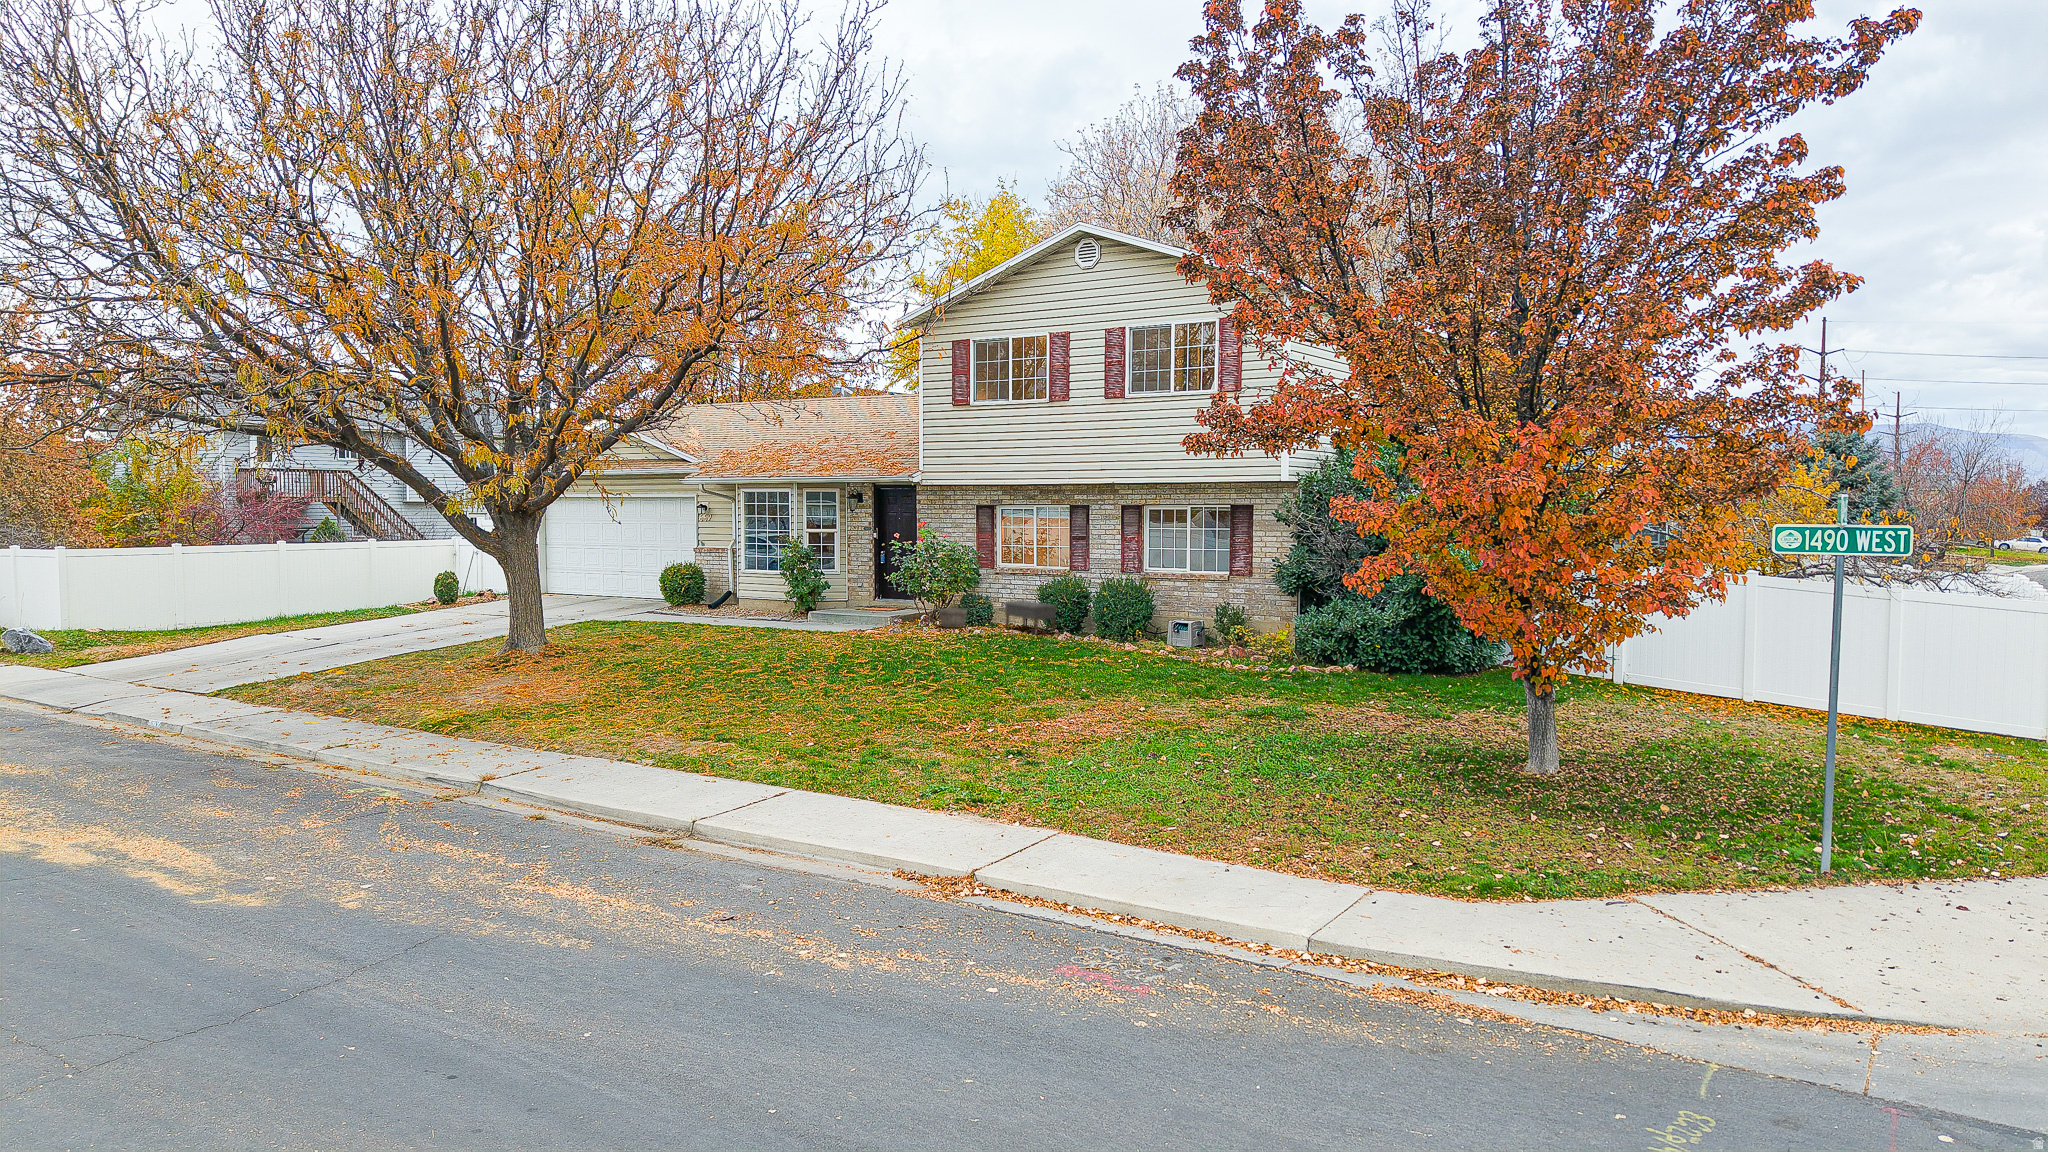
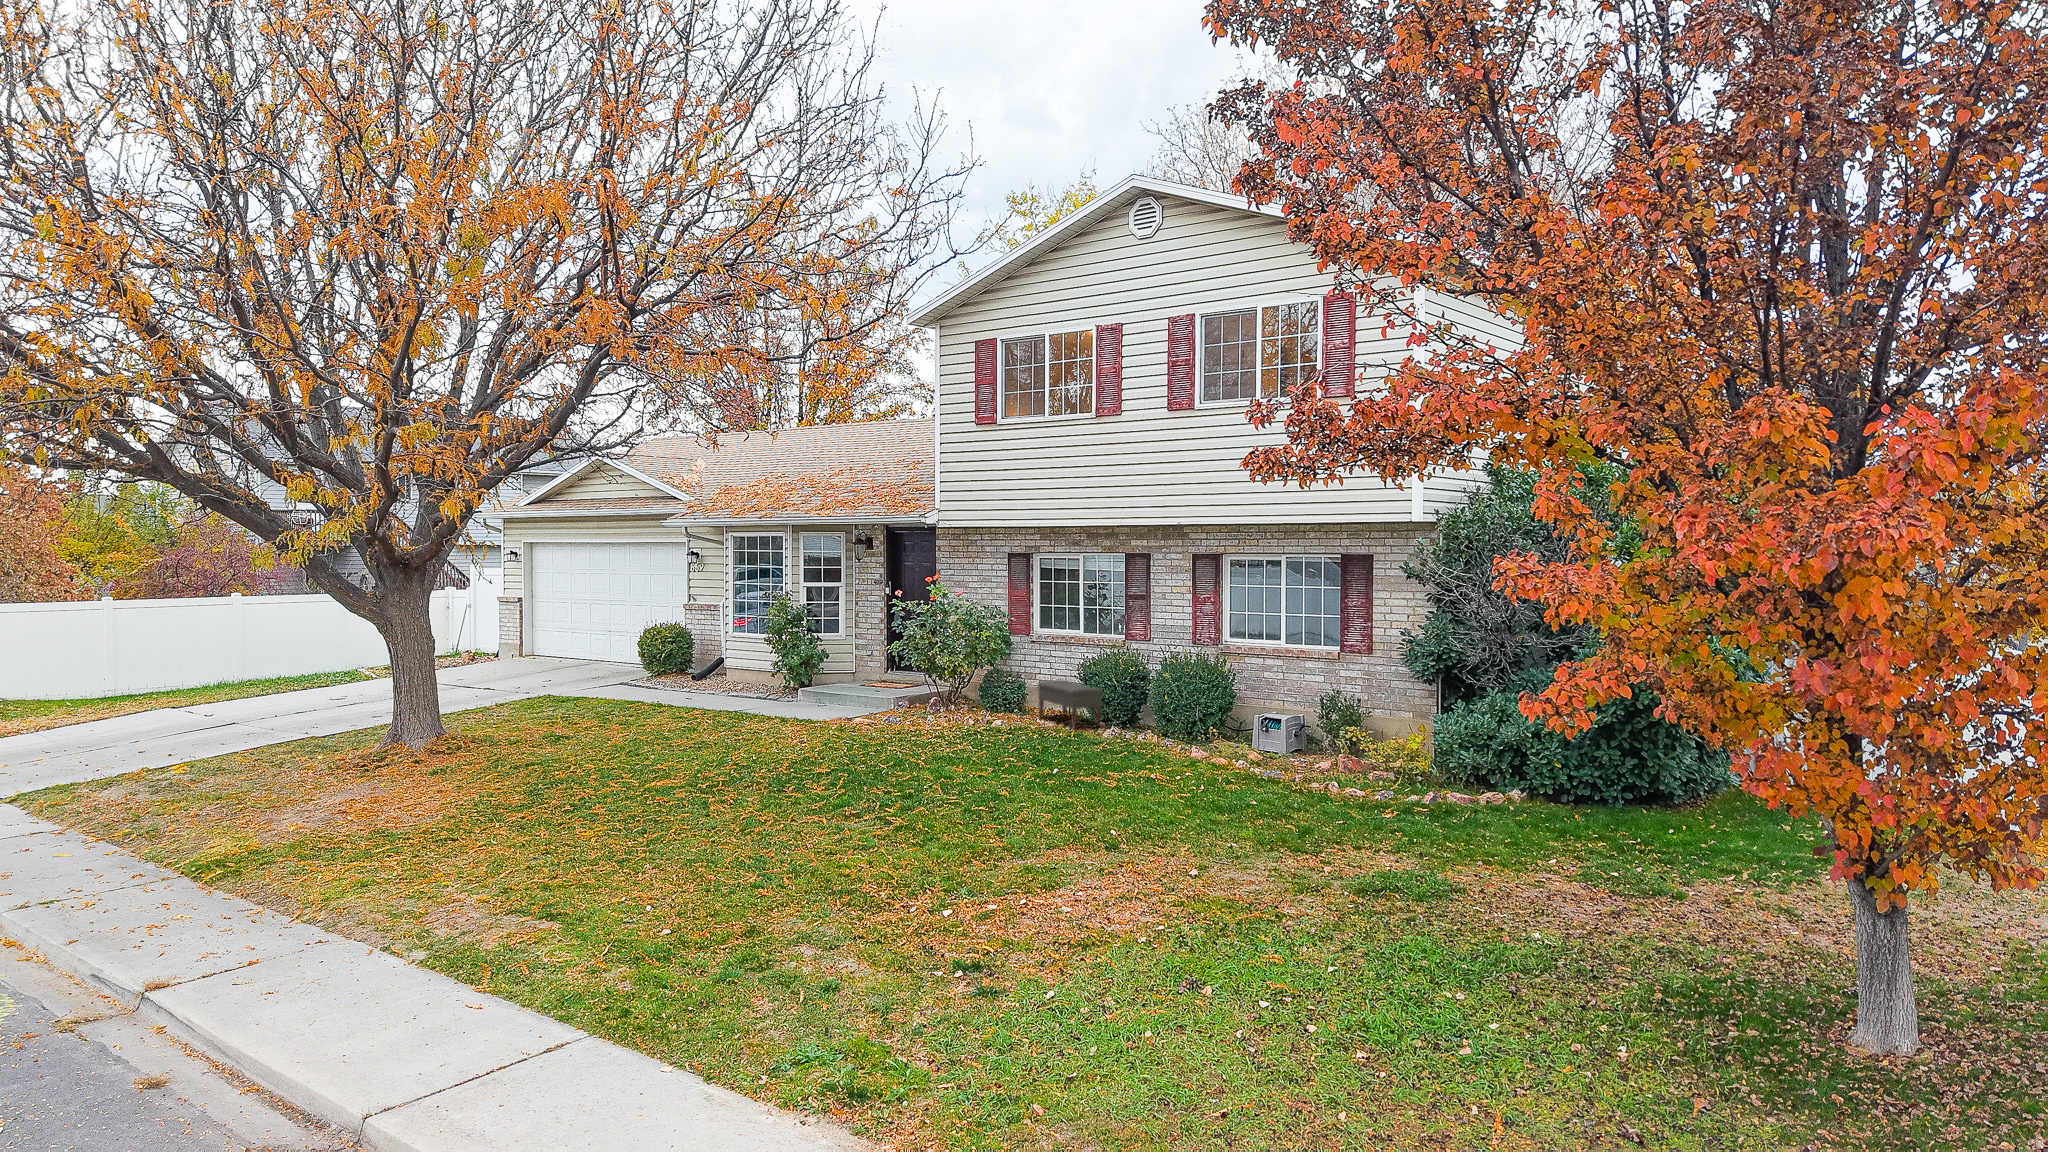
wooden bucket: present [939,608,967,628] -> none [952,681,990,715]

